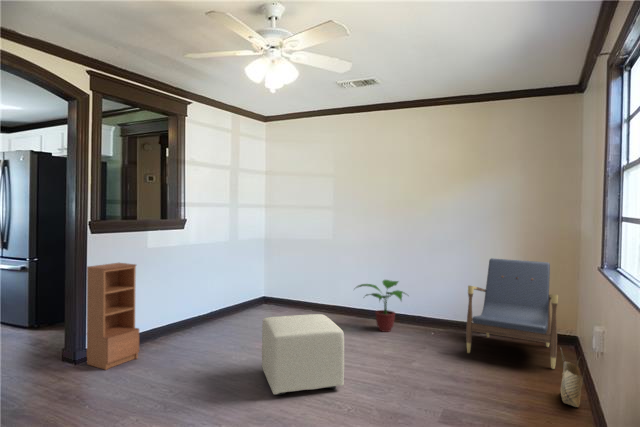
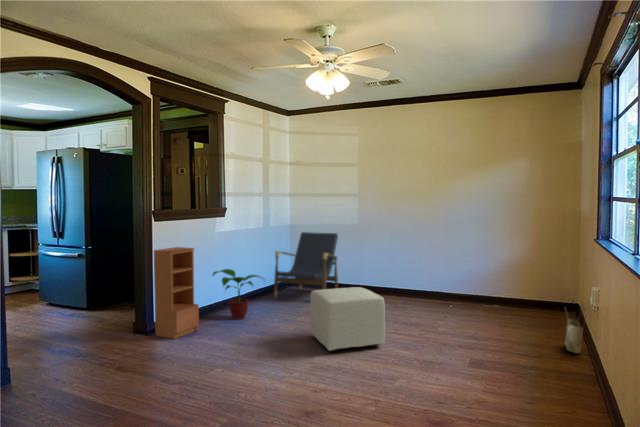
lounge chair: present [466,258,558,369] -> present [274,232,338,297]
potted plant: present [357,280,404,332] -> present [213,269,265,320]

